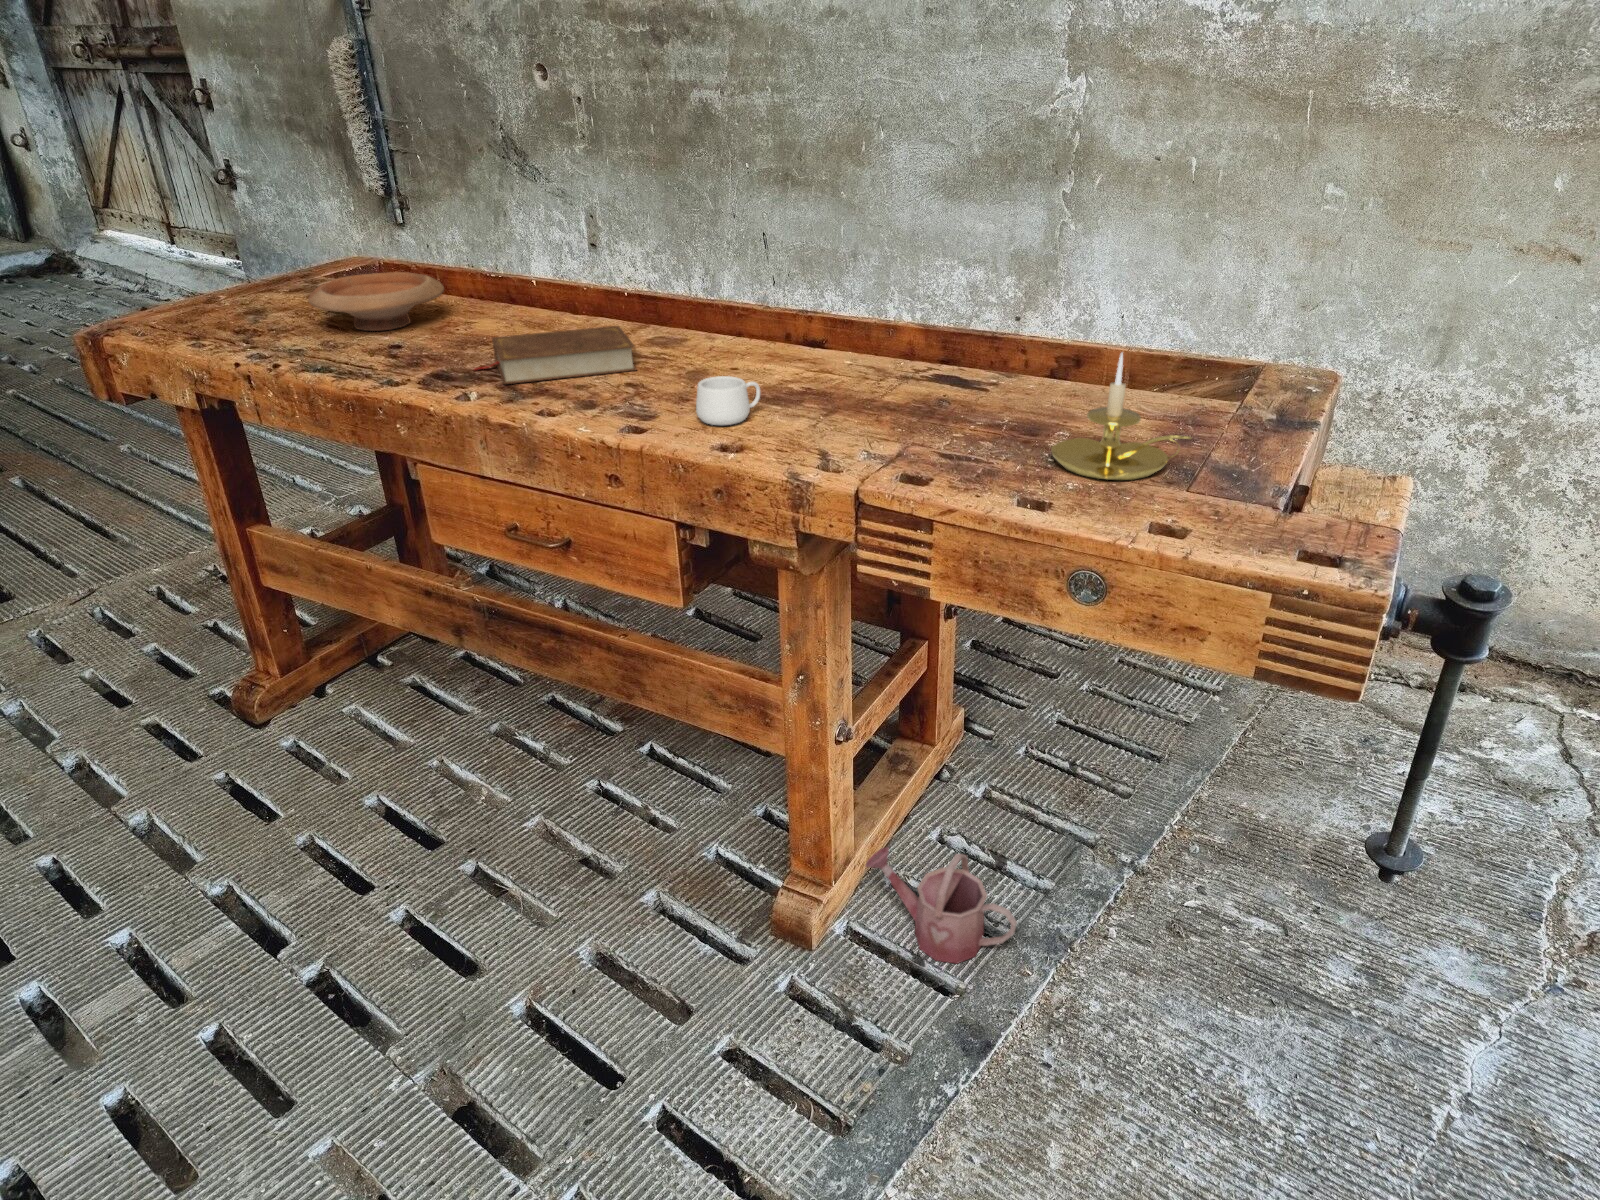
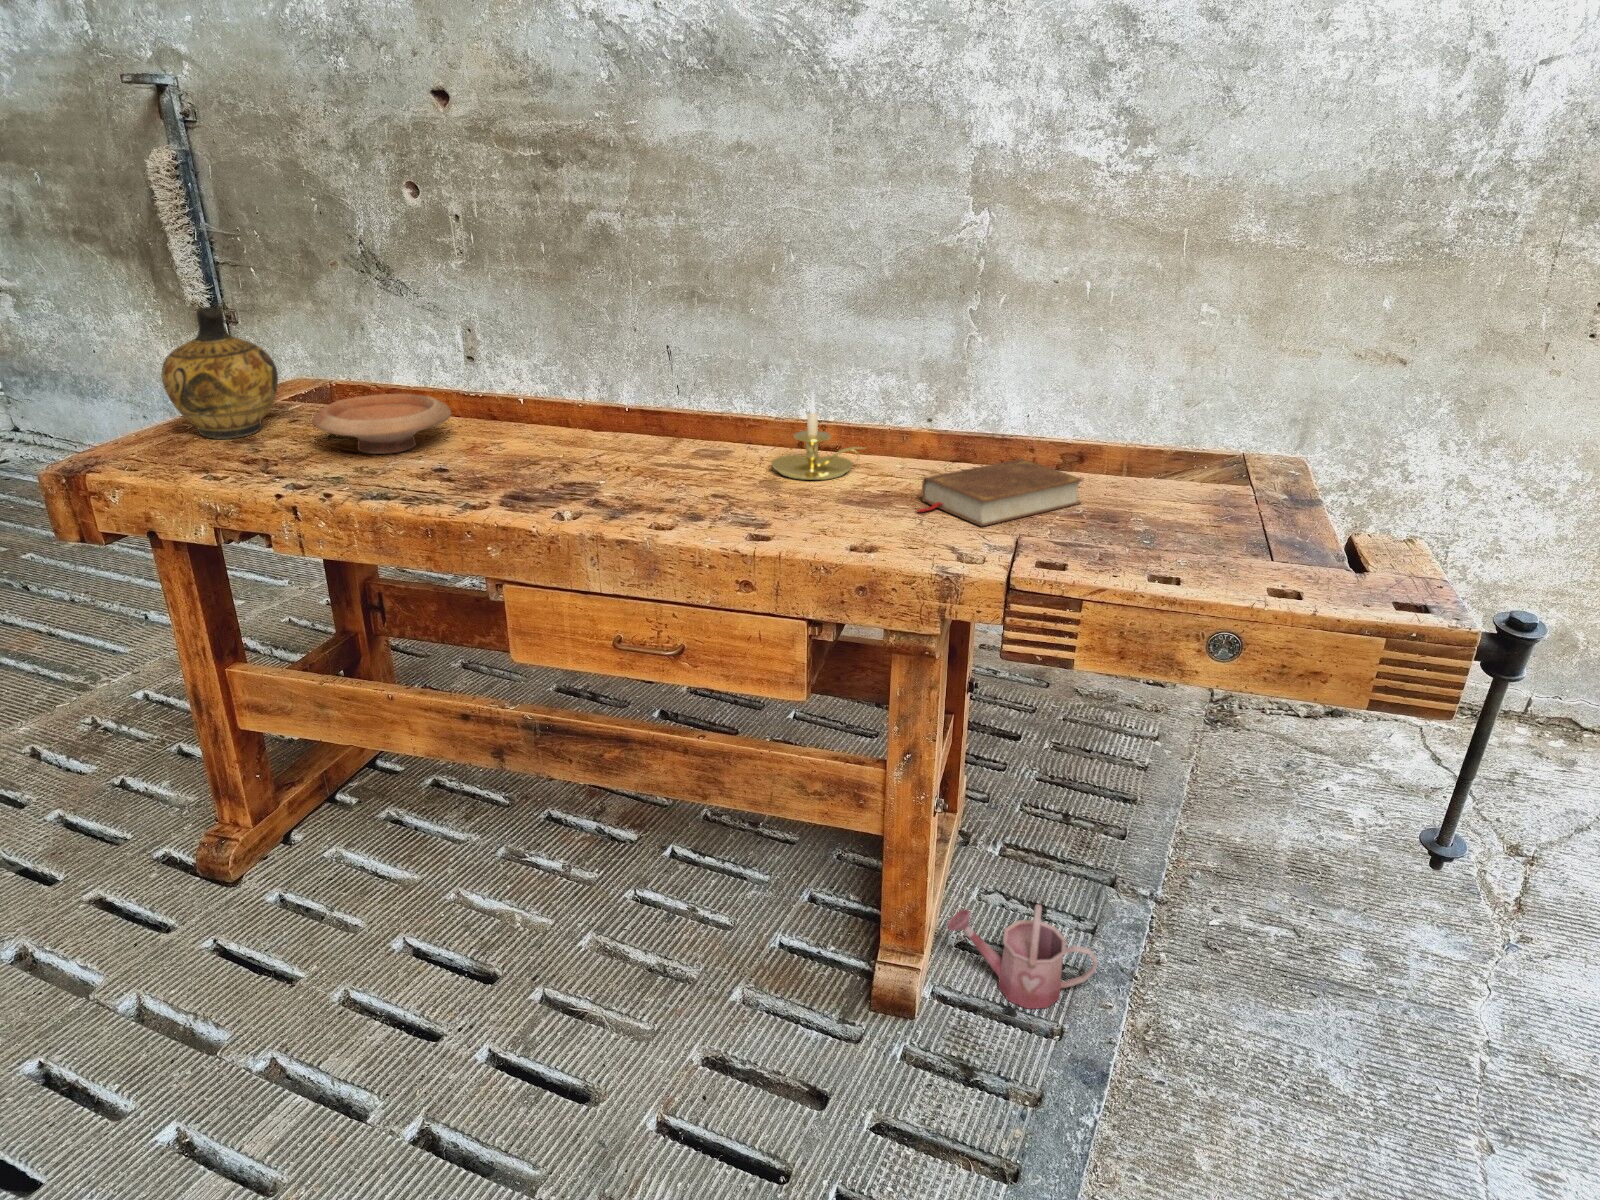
ceramic jug: none [198,181,308,311] -> present [161,306,278,439]
book: present [475,326,636,384] -> present [918,459,1083,526]
candle holder: present [1051,353,1191,480] -> present [771,392,865,480]
mug: present [696,376,760,425] -> none [804,481,857,526]

